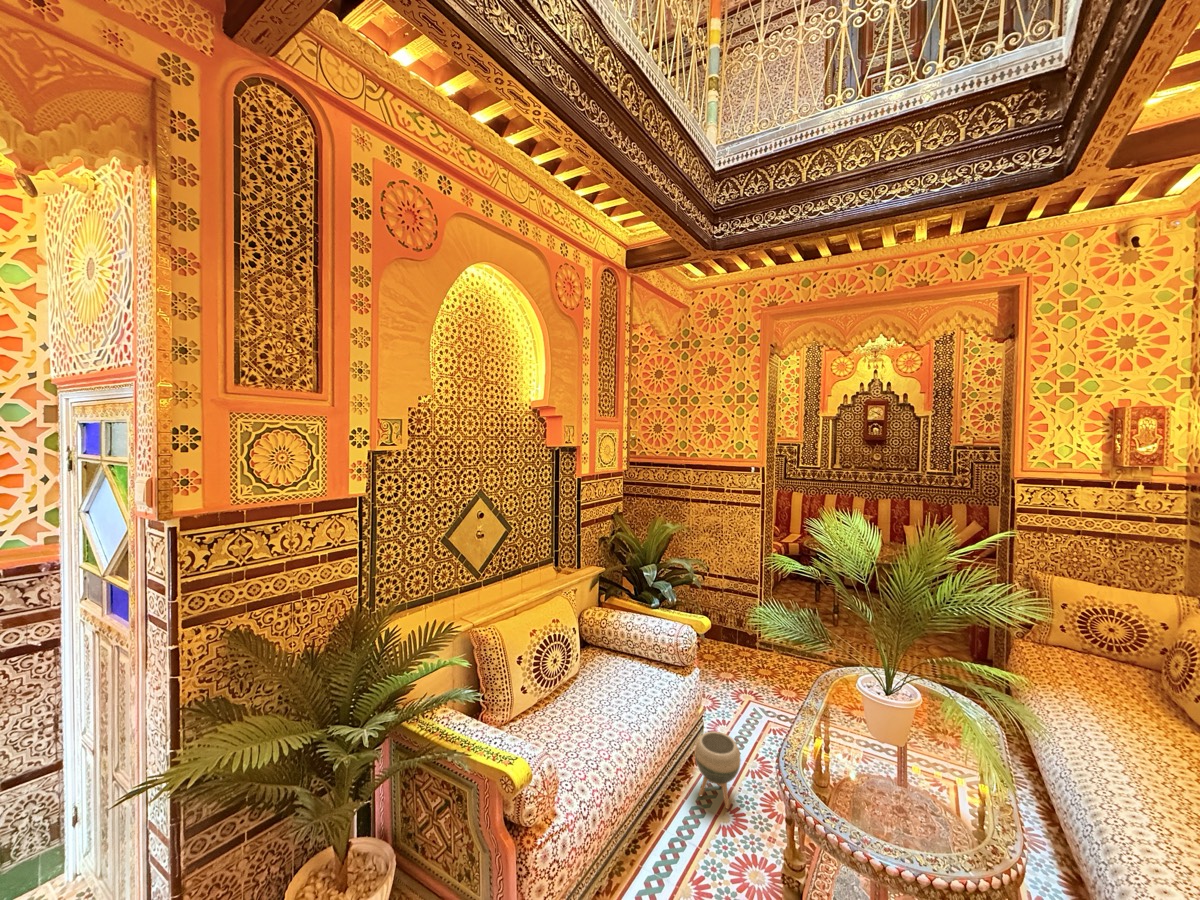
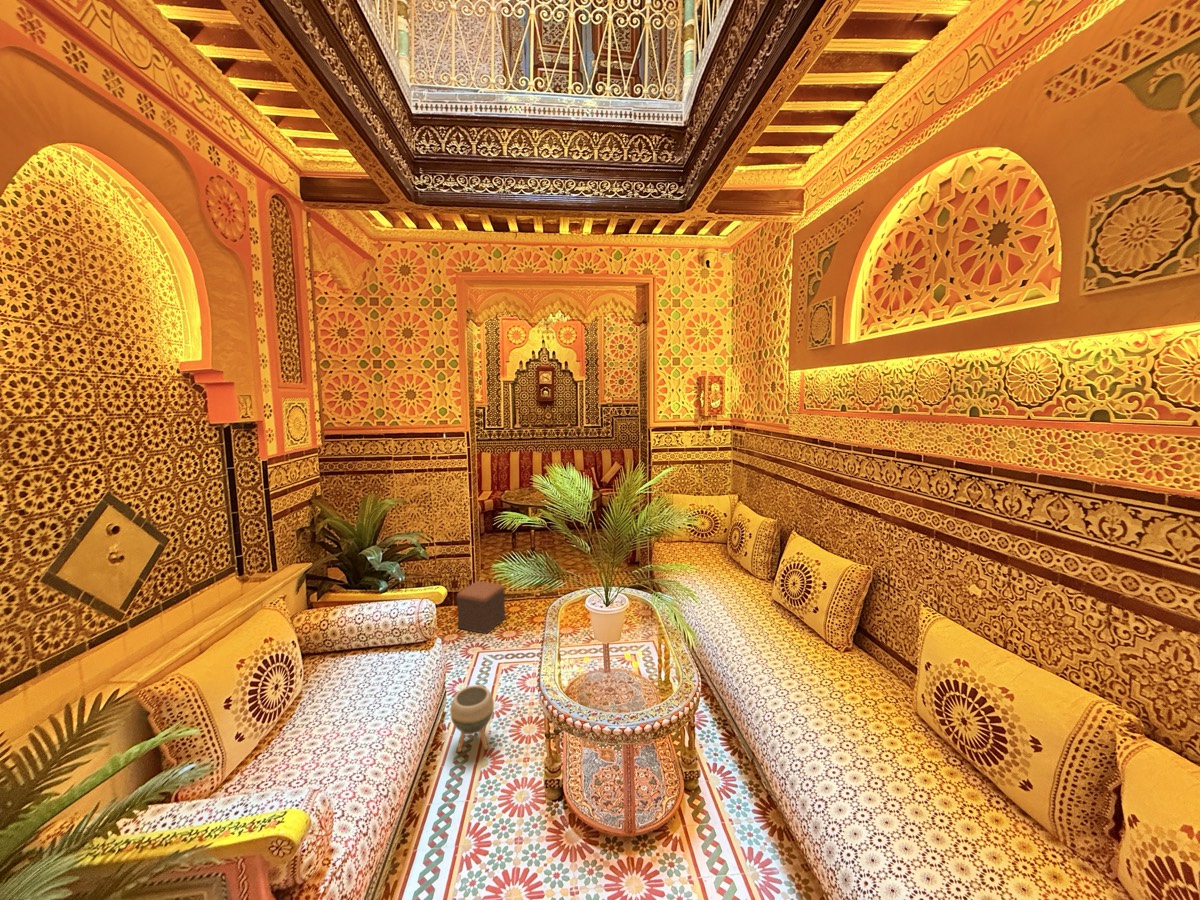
footstool: none [733,627,786,687] -> present [457,581,505,634]

